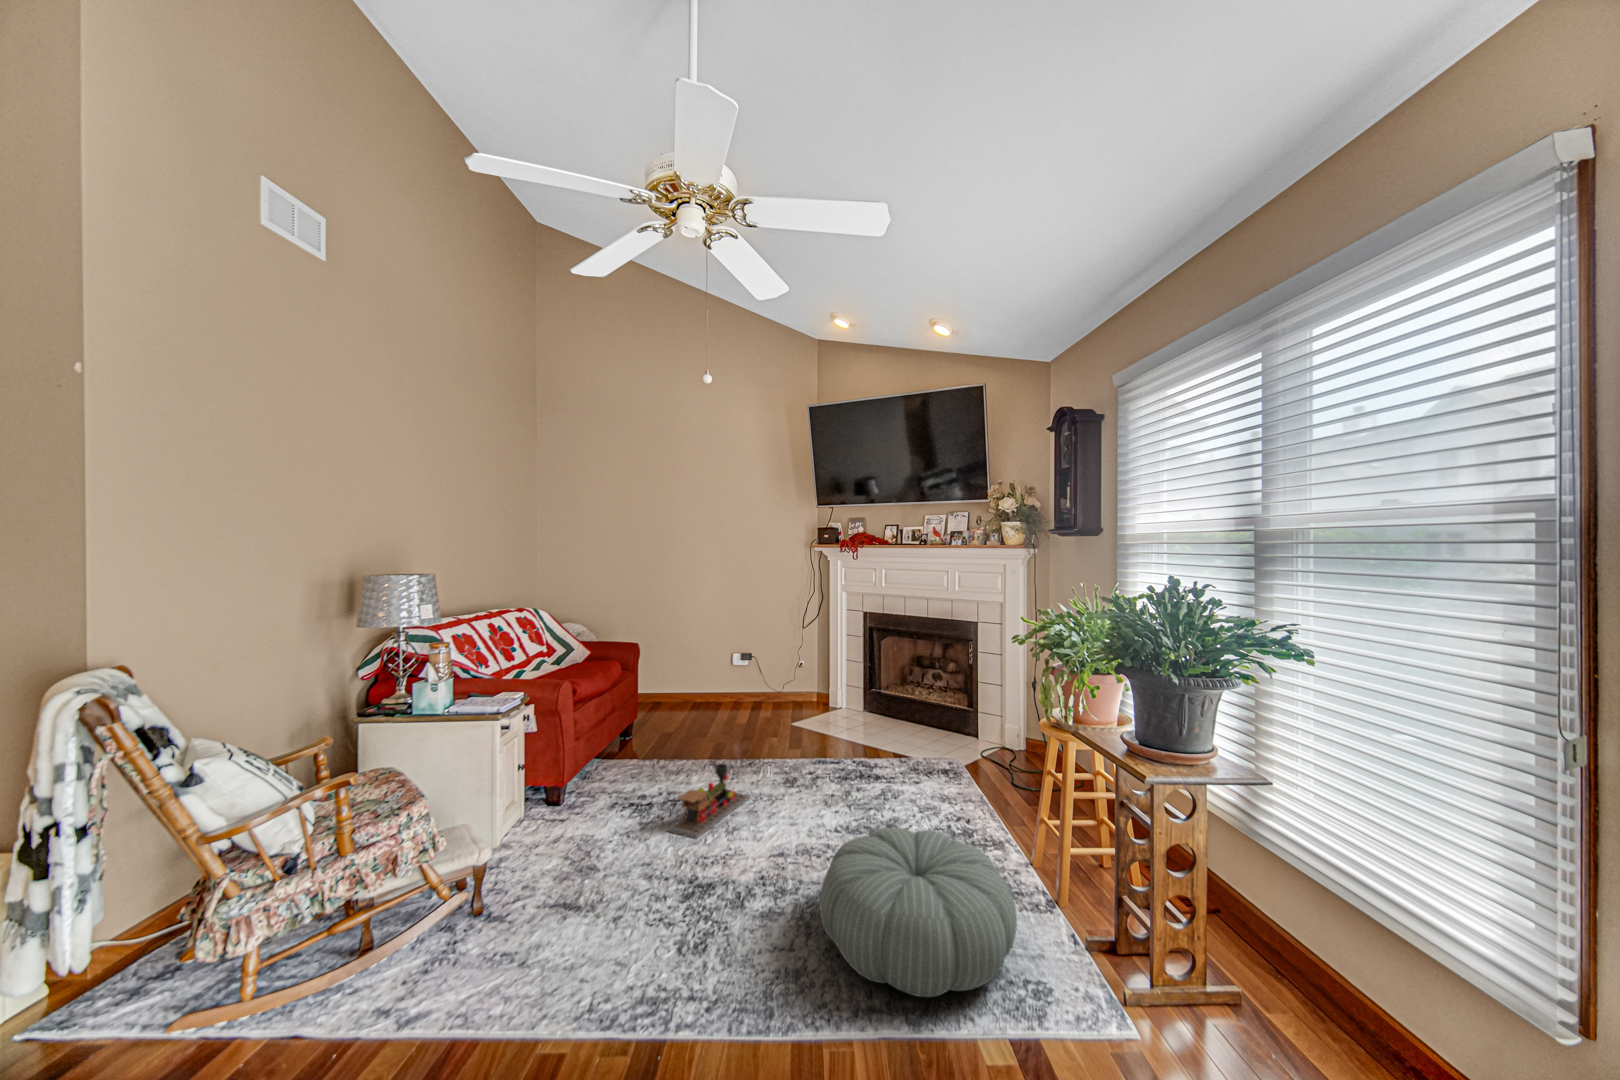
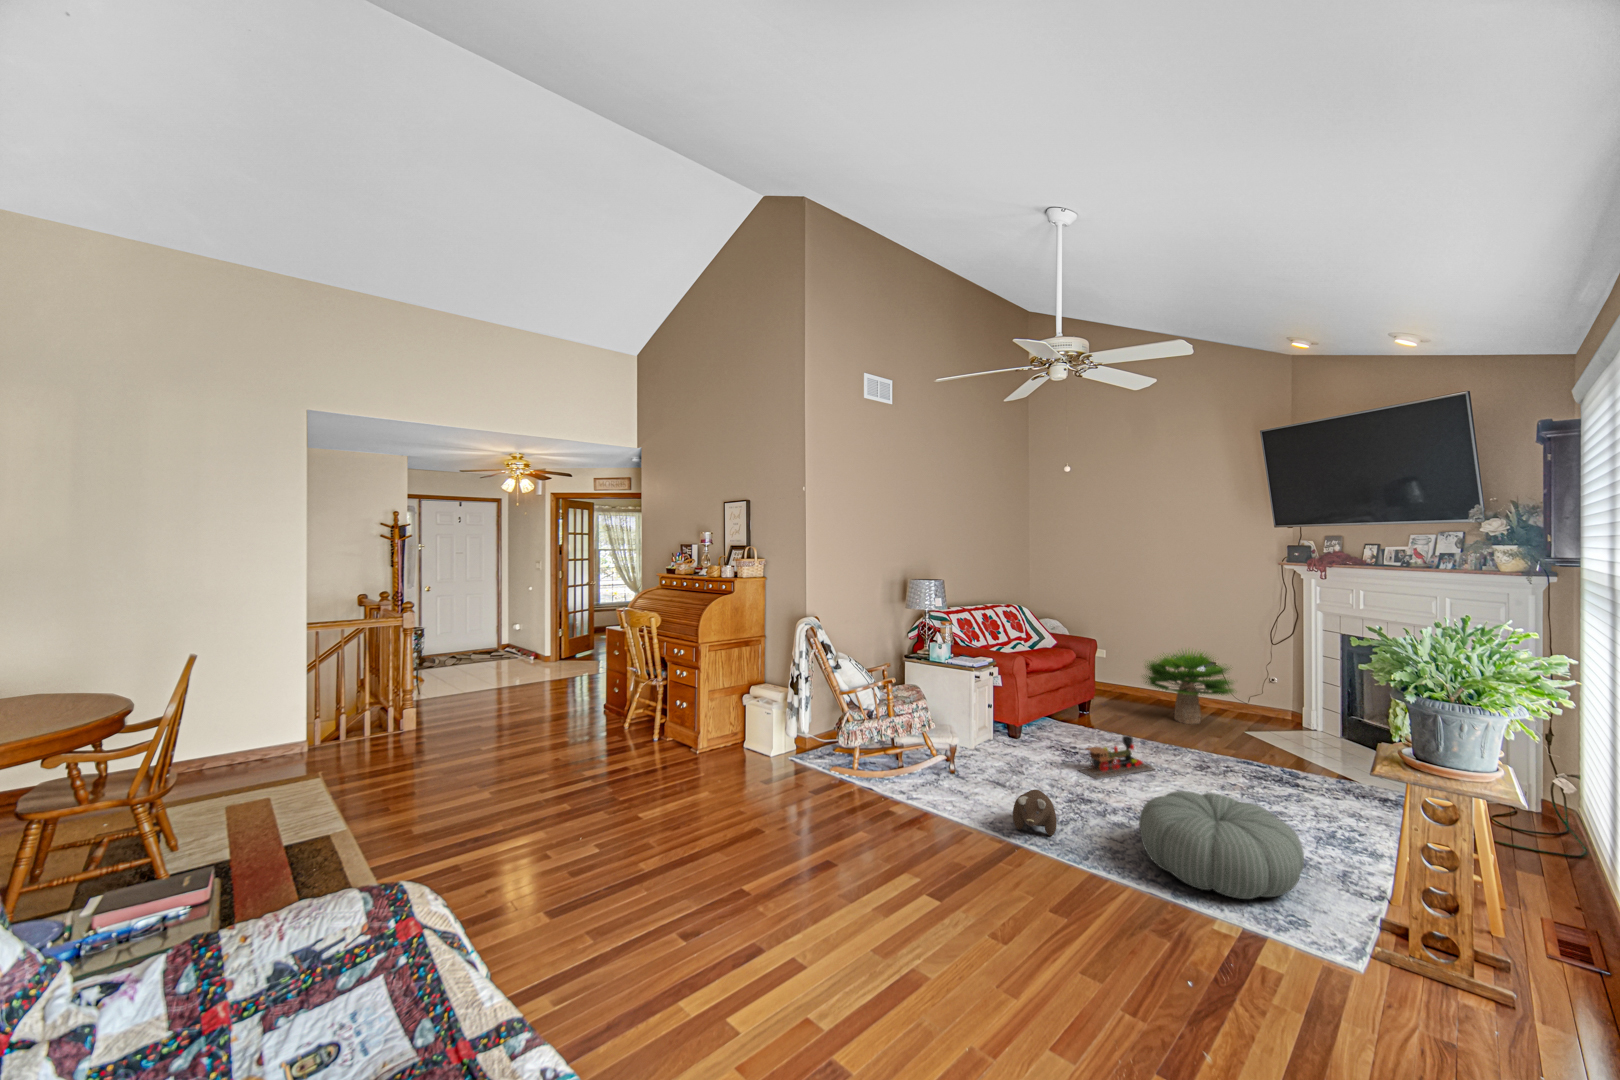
potted plant: none [687,639,785,725] -> present [1145,651,1234,724]
plush toy: none [633,916,709,1007] -> present [1013,790,1057,836]

